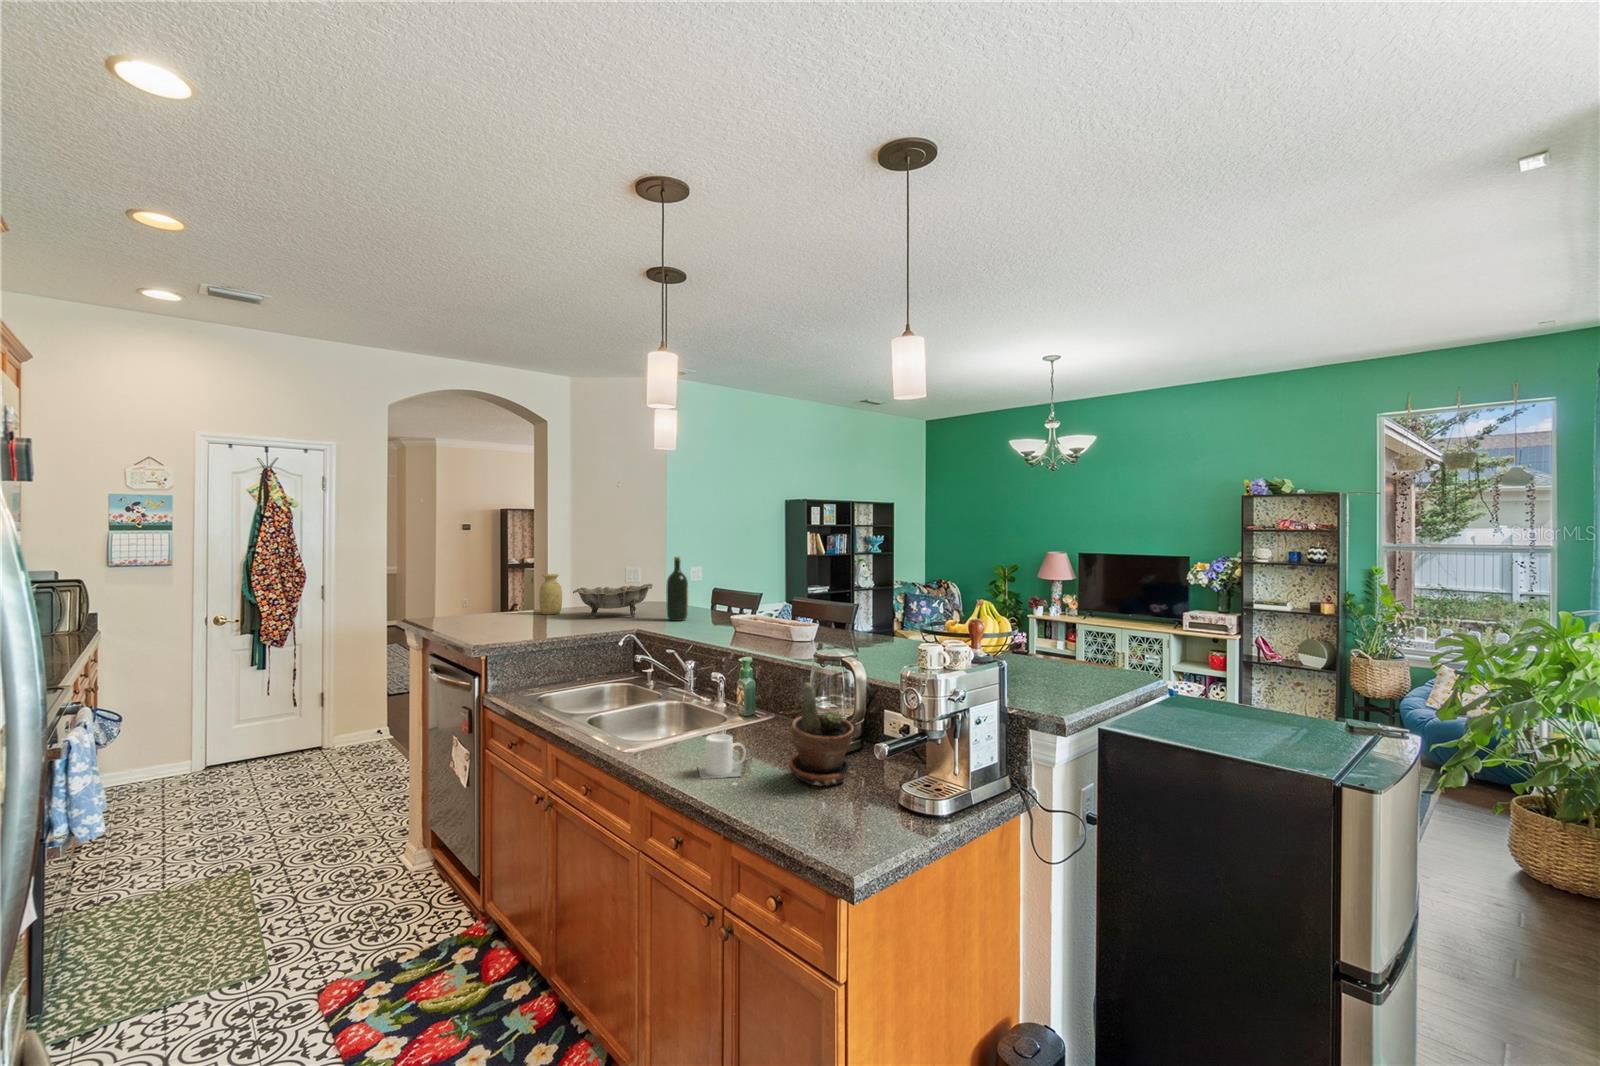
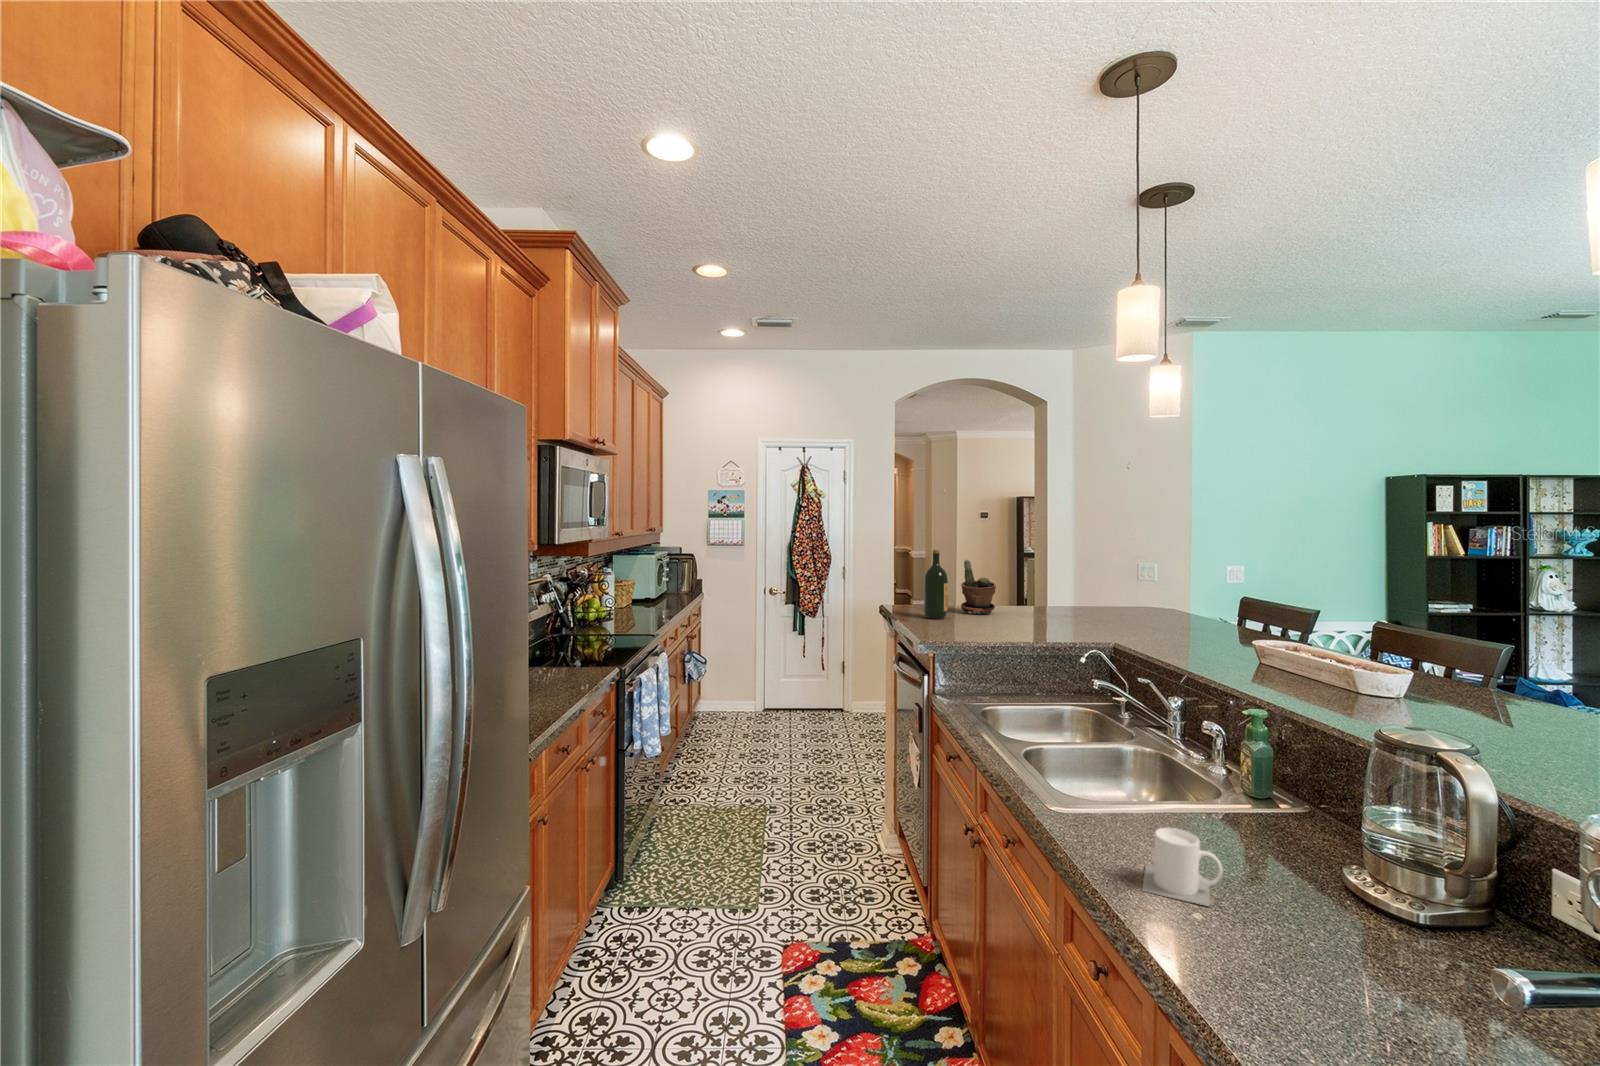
wine bottle: present [666,557,688,621] -> present [924,550,948,619]
vase: present [539,574,562,615] -> none [1015,569,1040,614]
decorative bowl: present [573,584,652,619] -> none [1048,587,1147,627]
potted plant: present [789,683,854,786] -> present [961,559,996,615]

